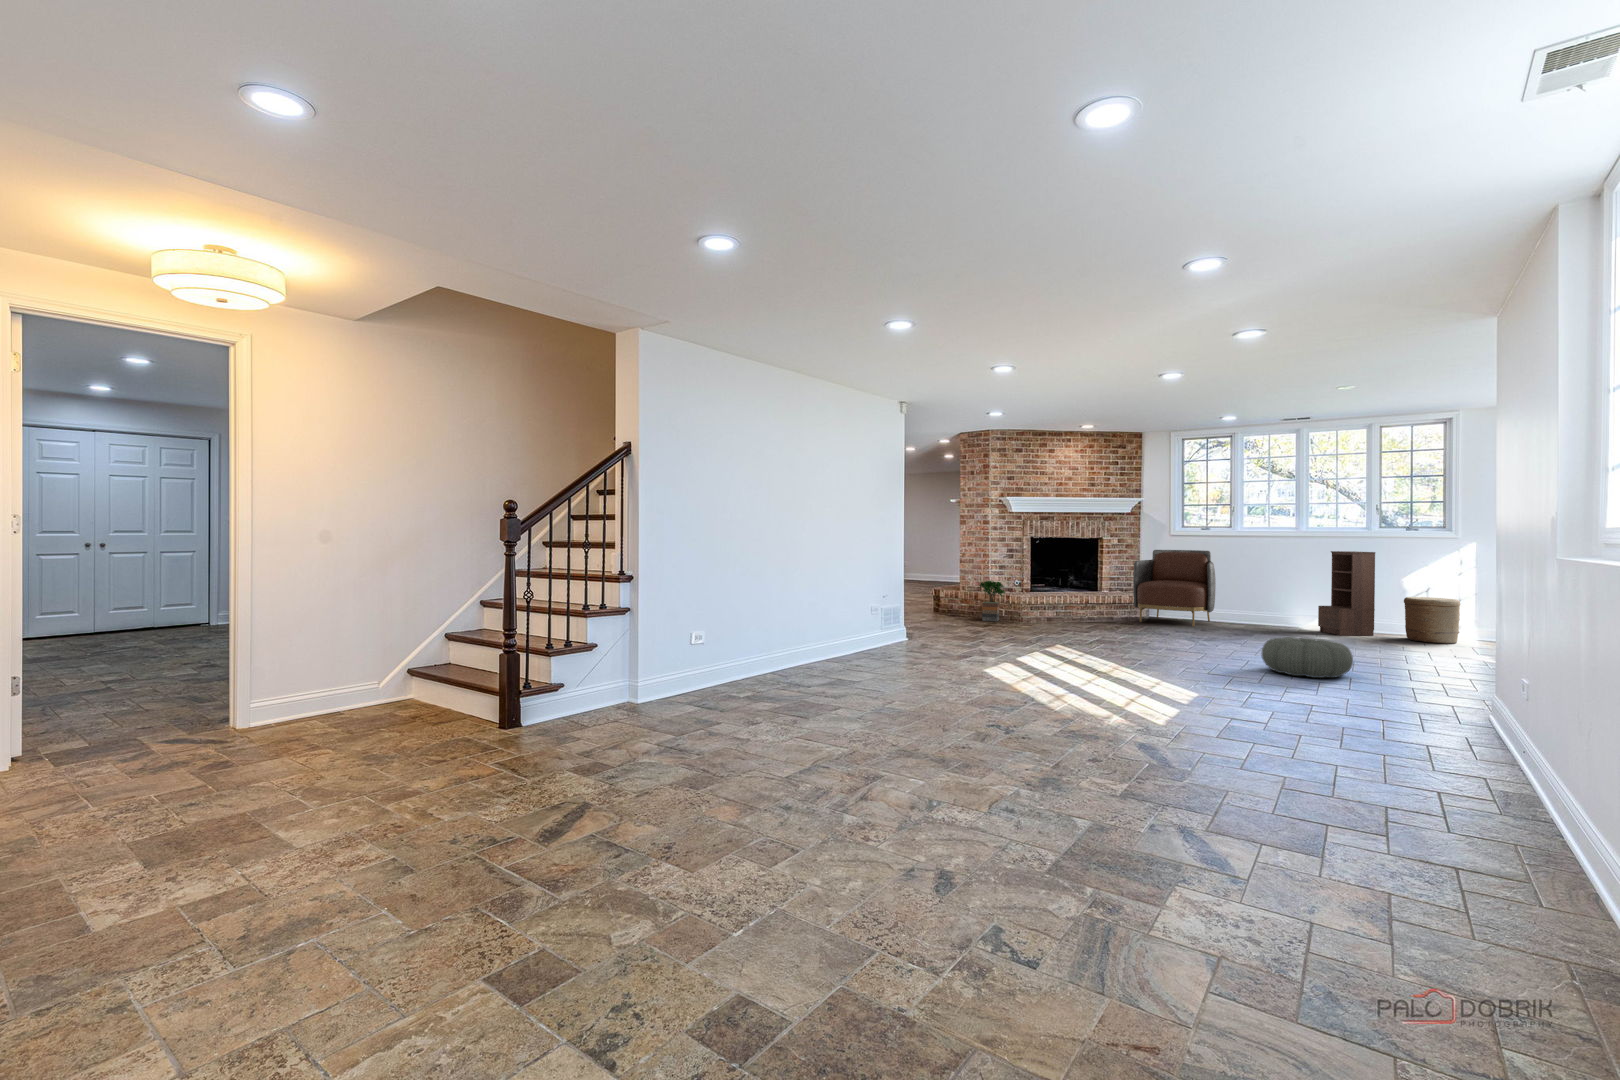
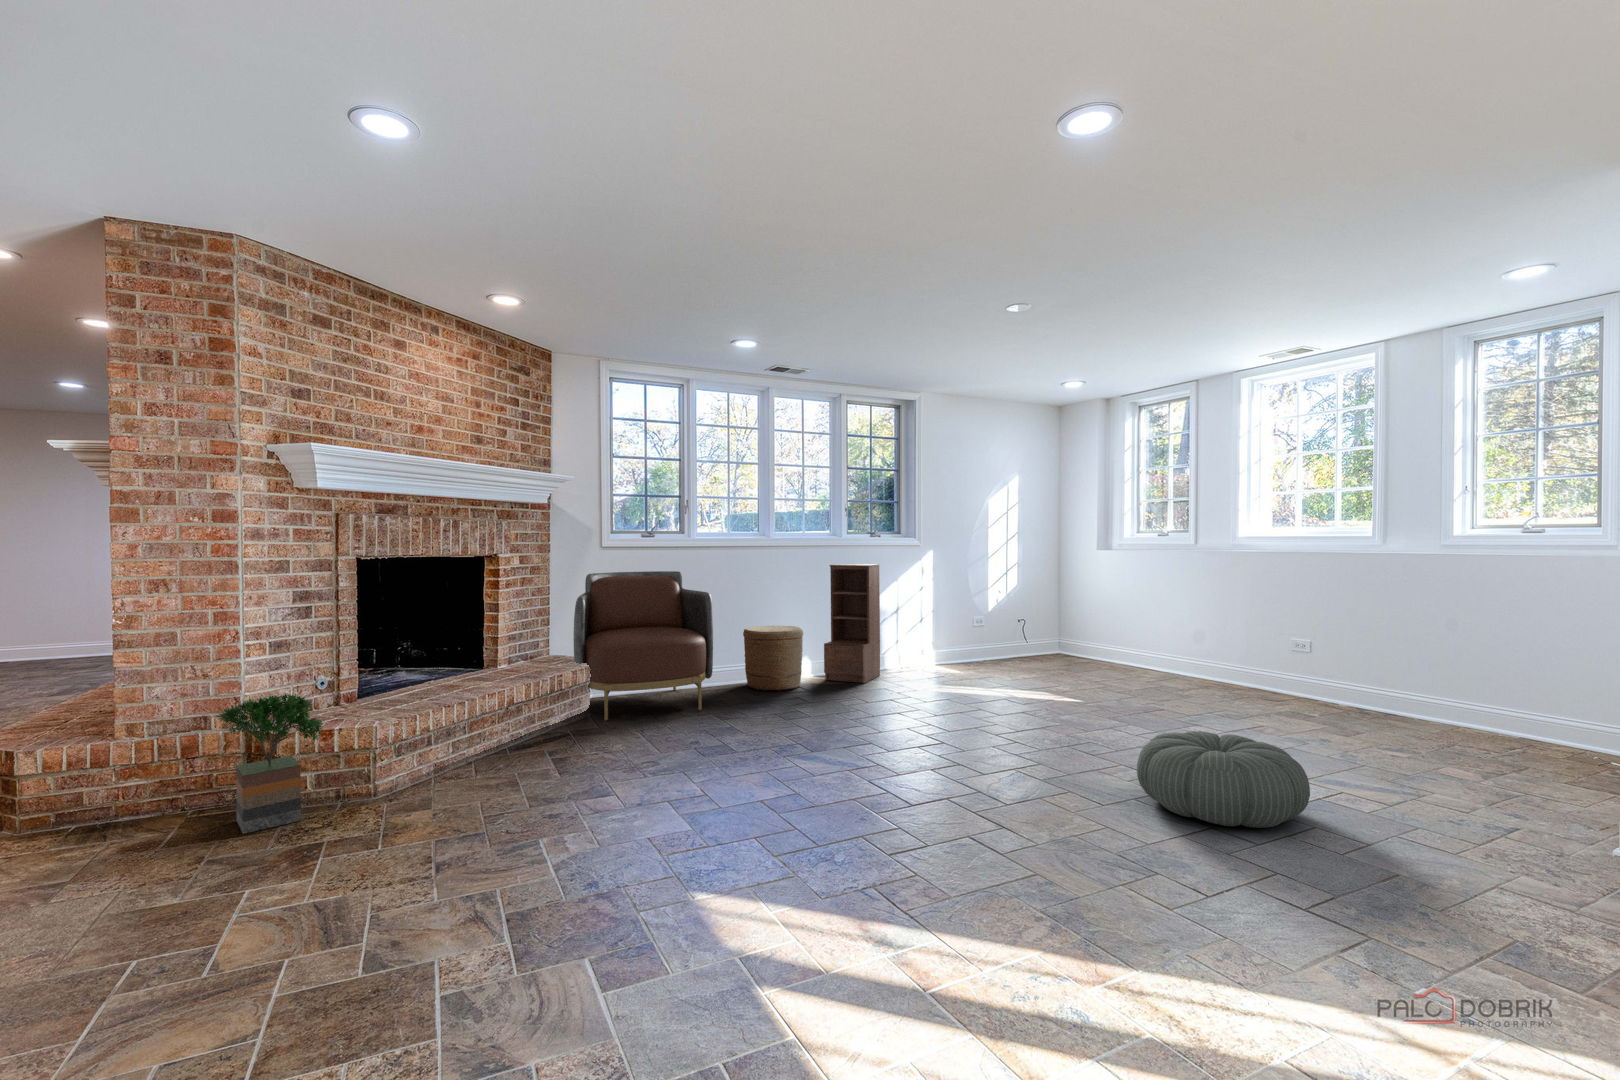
woven basket: present [1404,597,1460,643] -> present [743,626,803,691]

